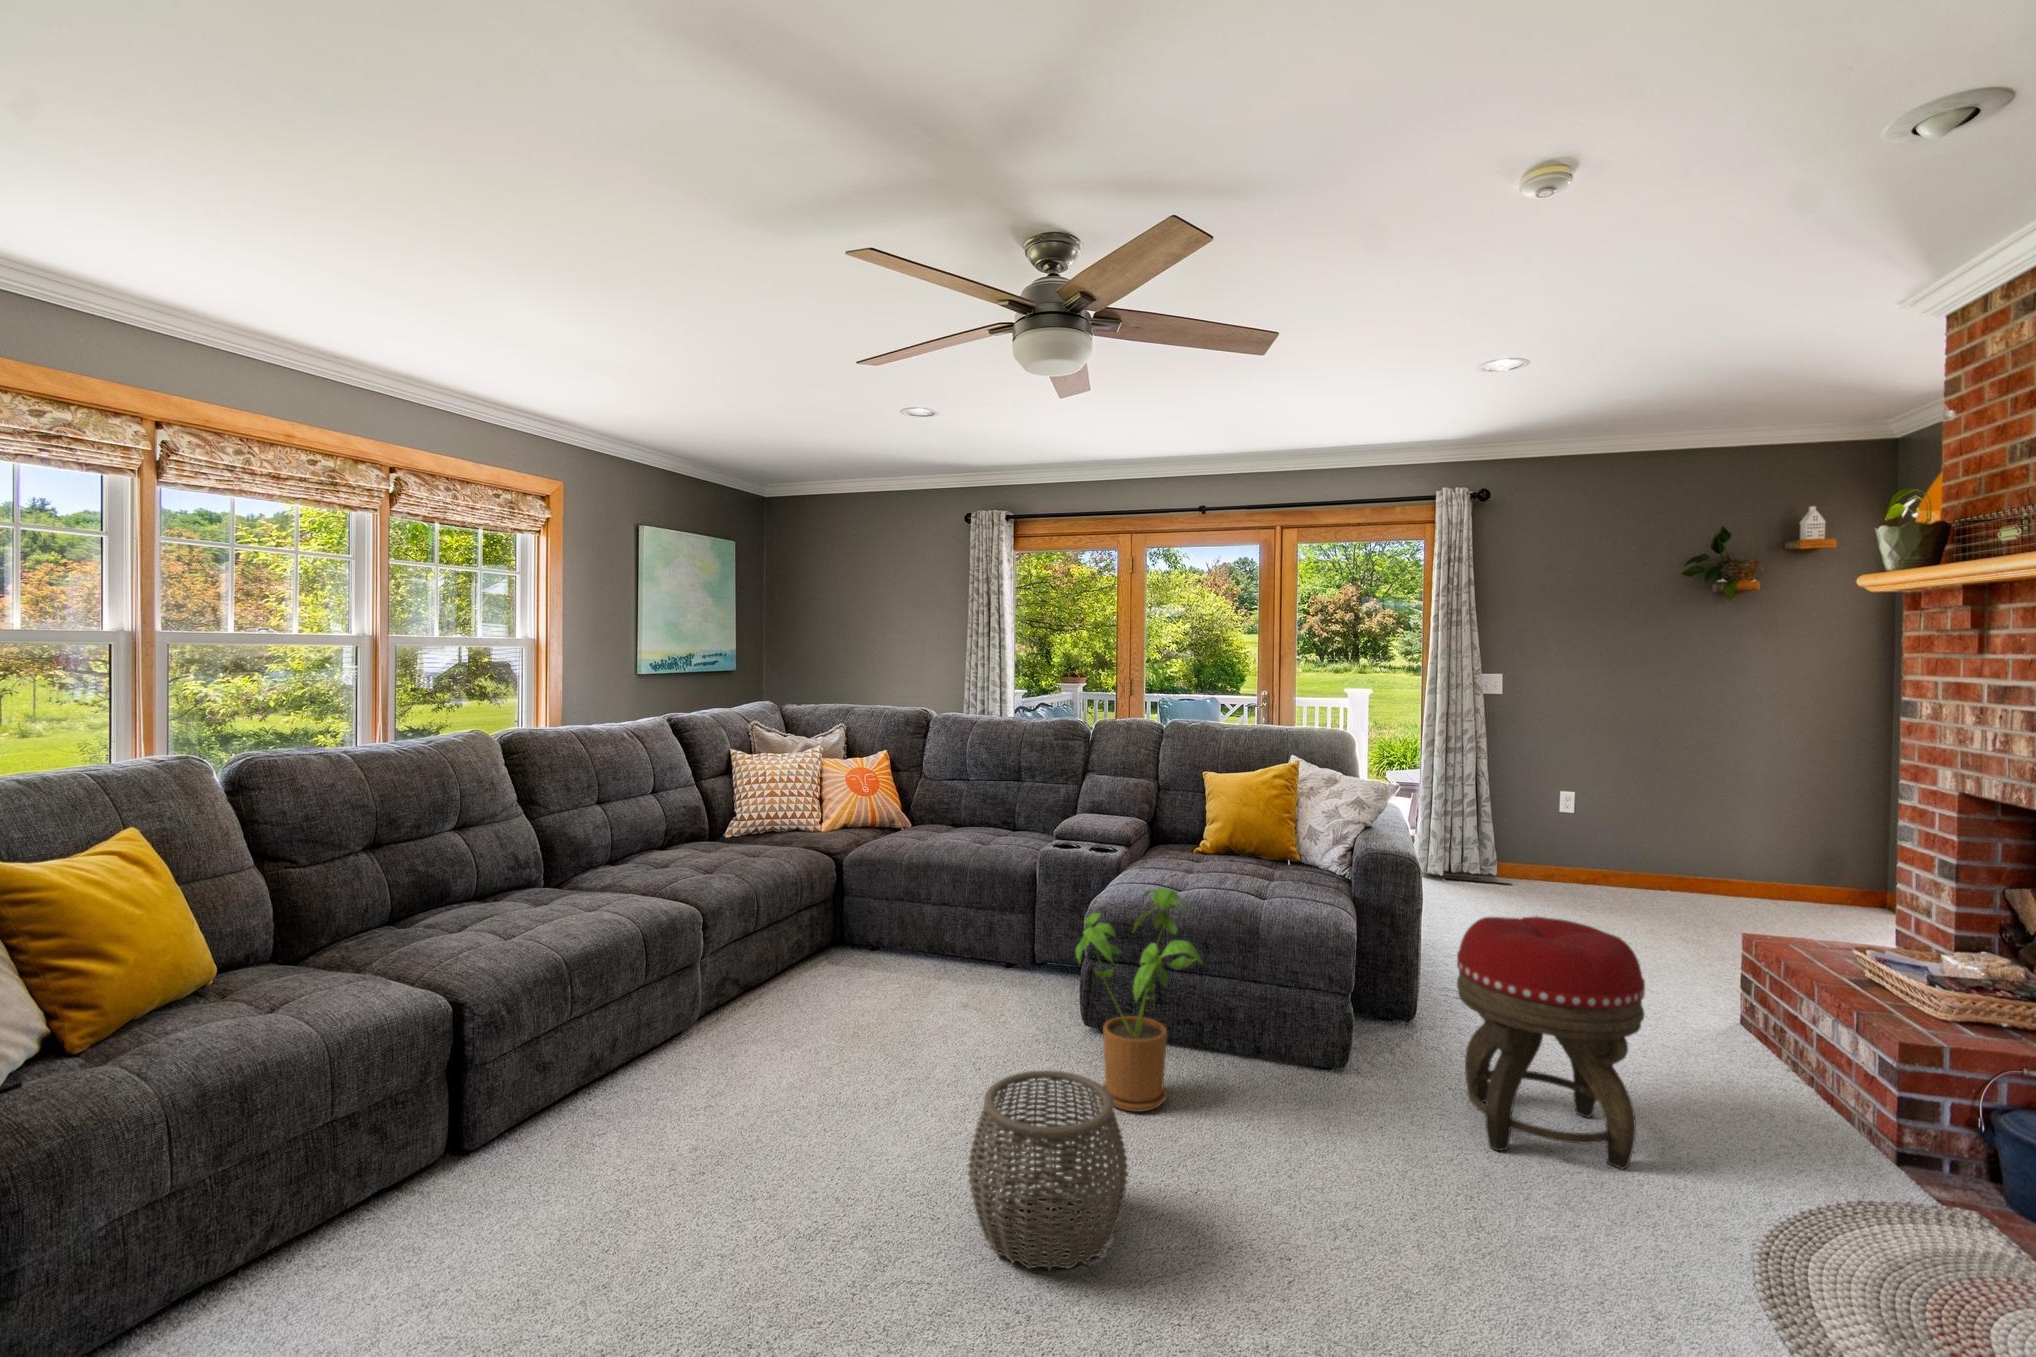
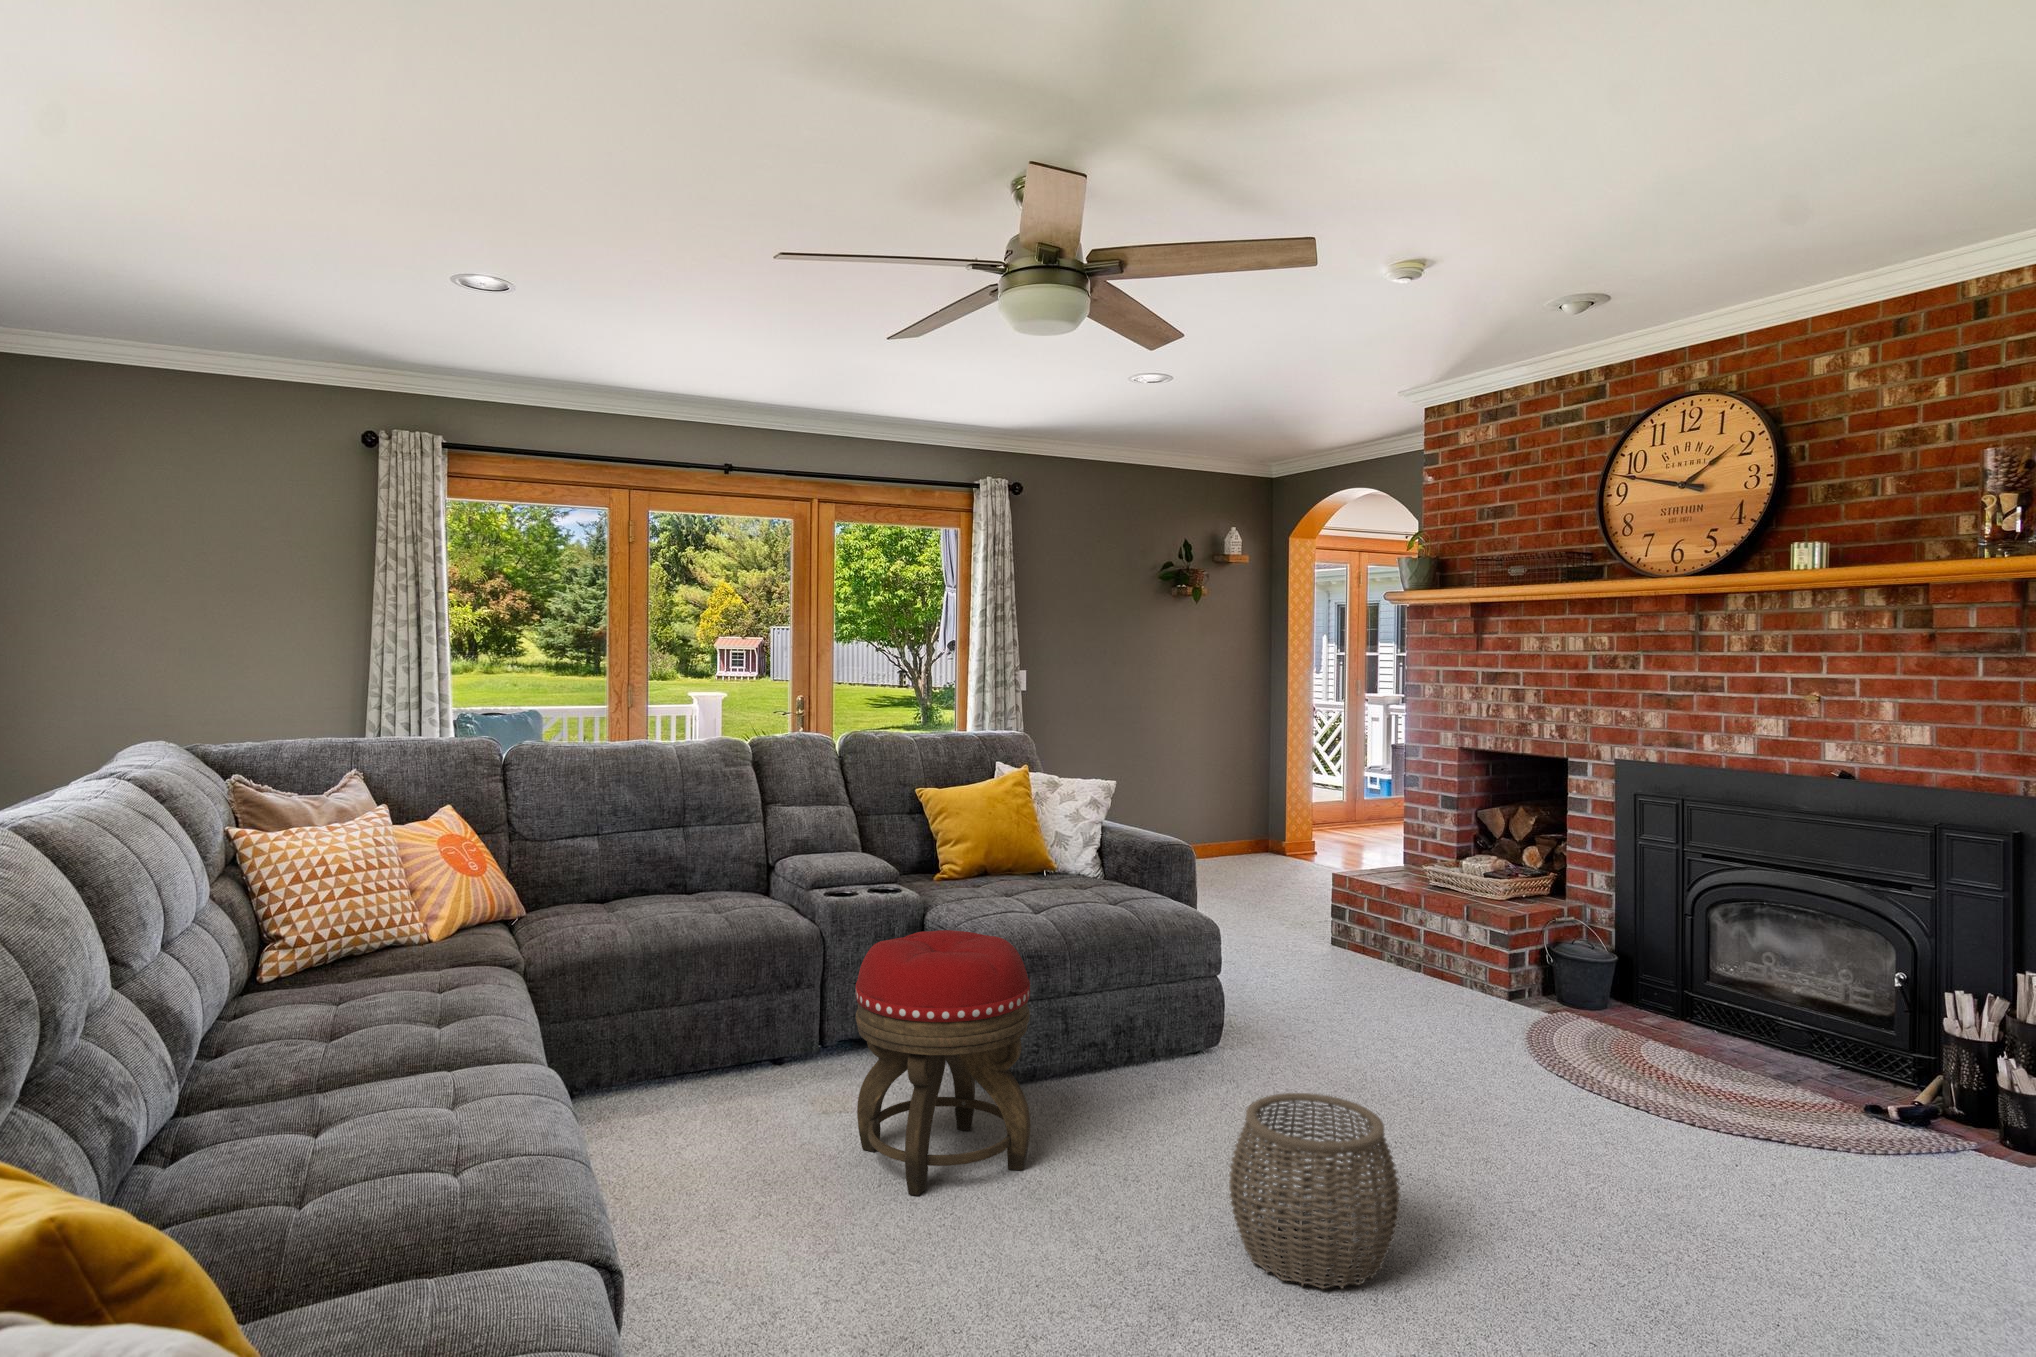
house plant: present [1076,887,1203,1112] -> none [1091,903,1238,1145]
footstool: present [1457,916,1645,1169] -> present [856,930,1030,1196]

